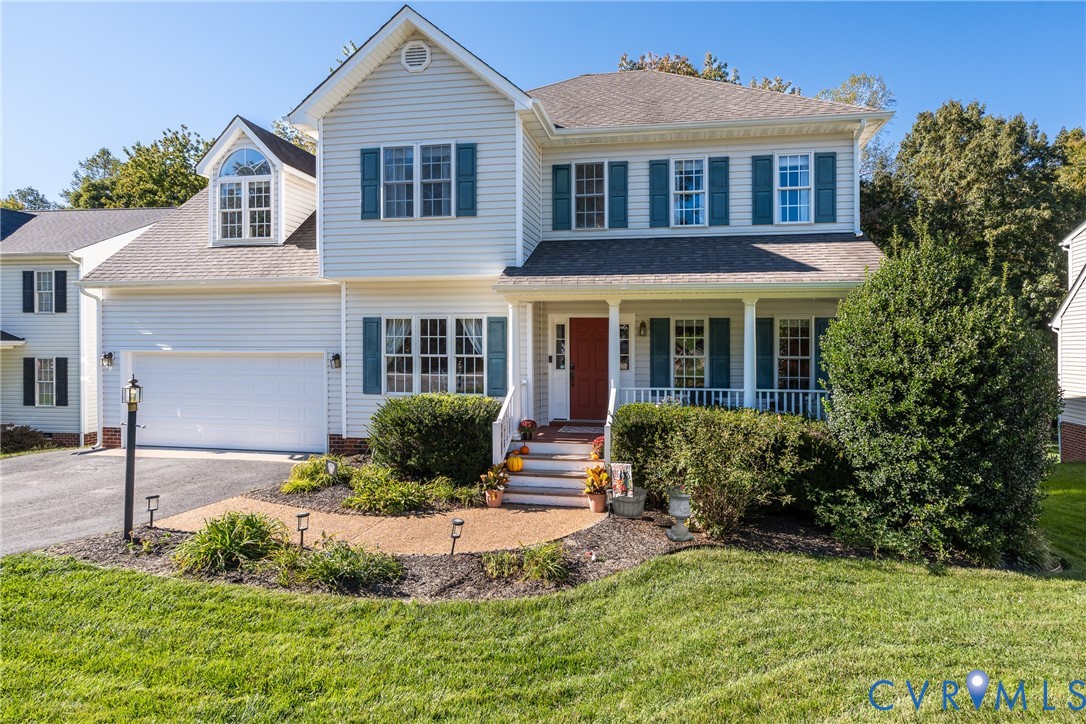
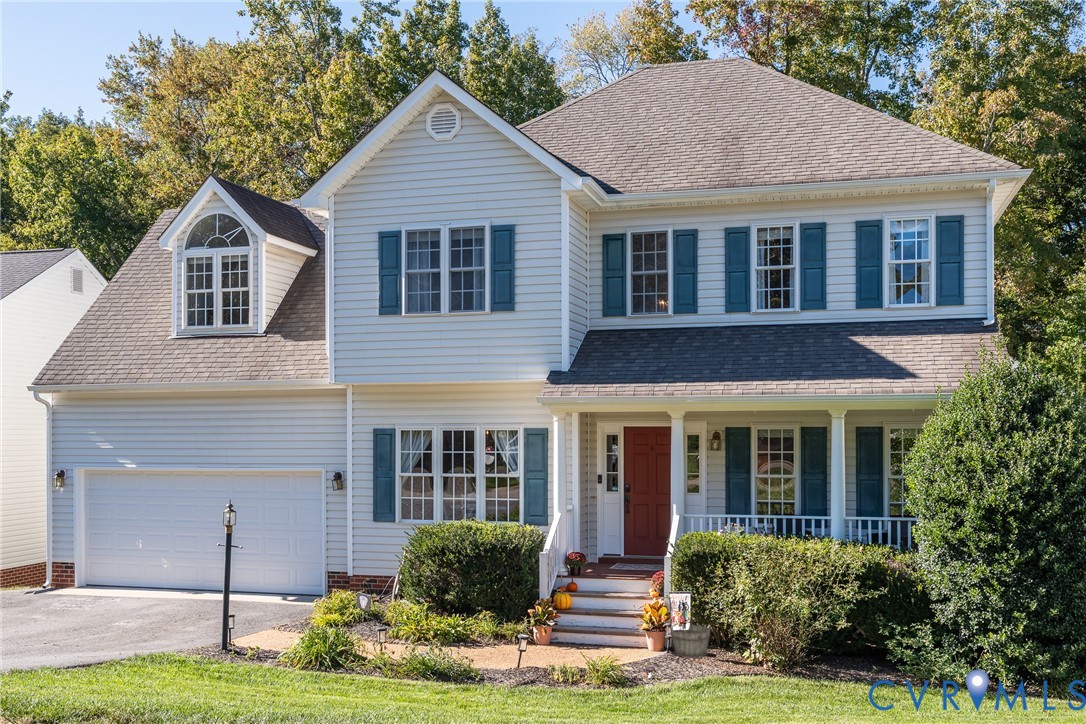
planter: present [665,483,694,541] -> none [723,613,754,674]

